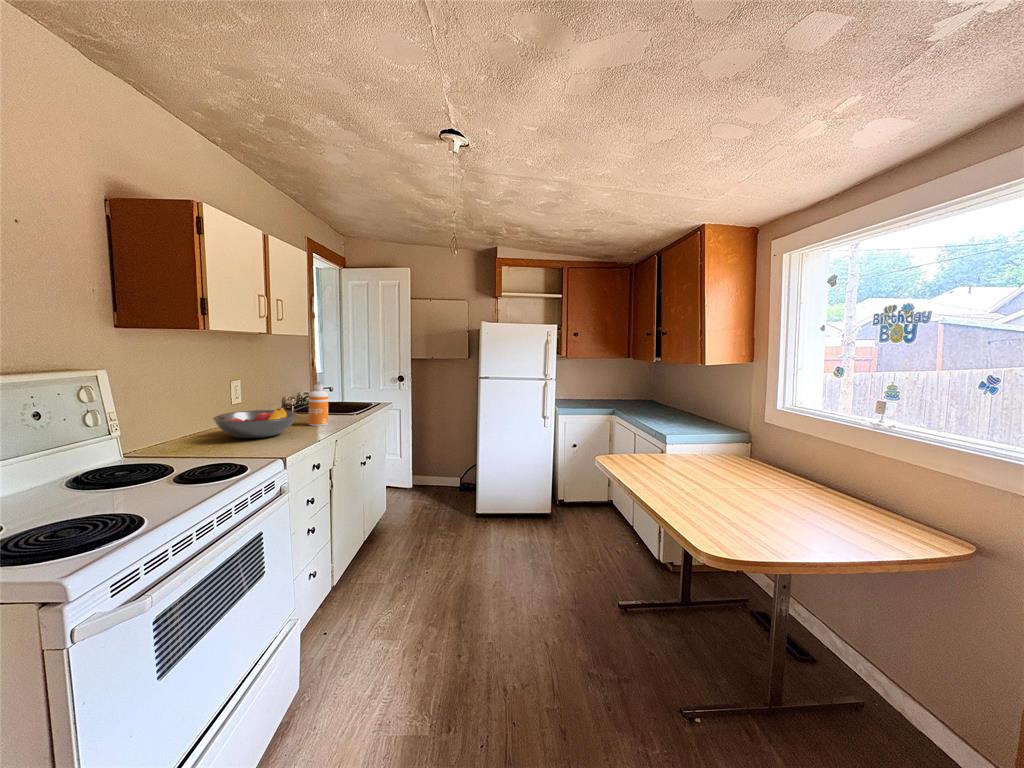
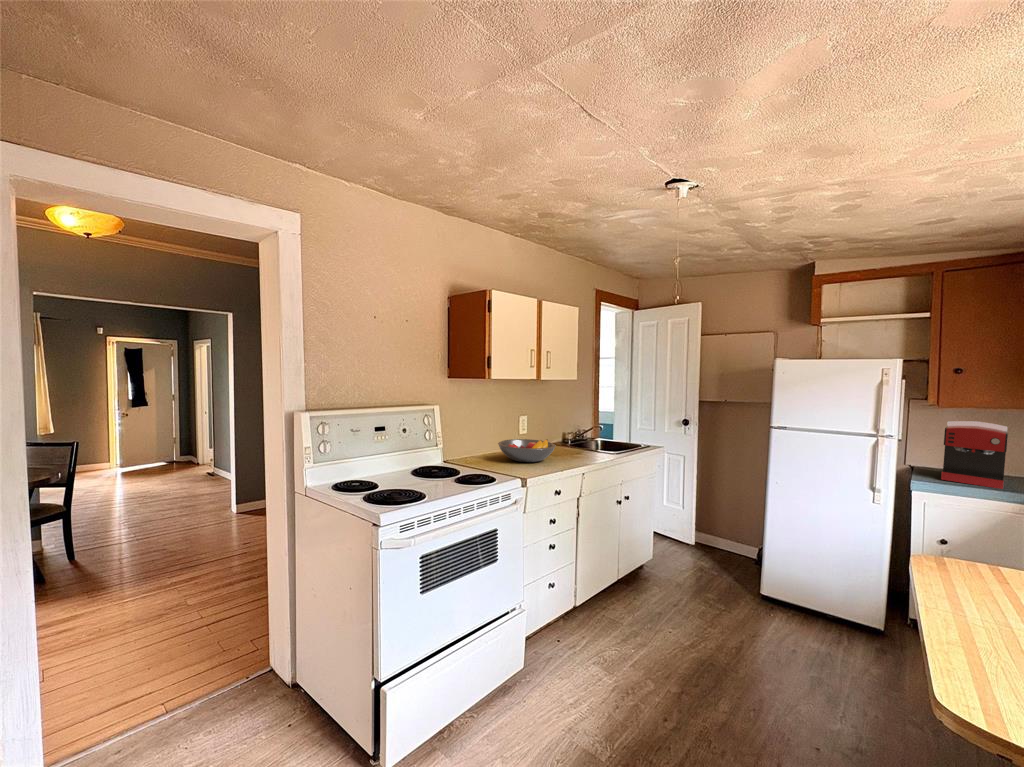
coffee maker: none [570,366,603,407] -> present [941,421,1008,489]
soap dispenser: present [309,380,328,426] -> none [570,418,587,459]

